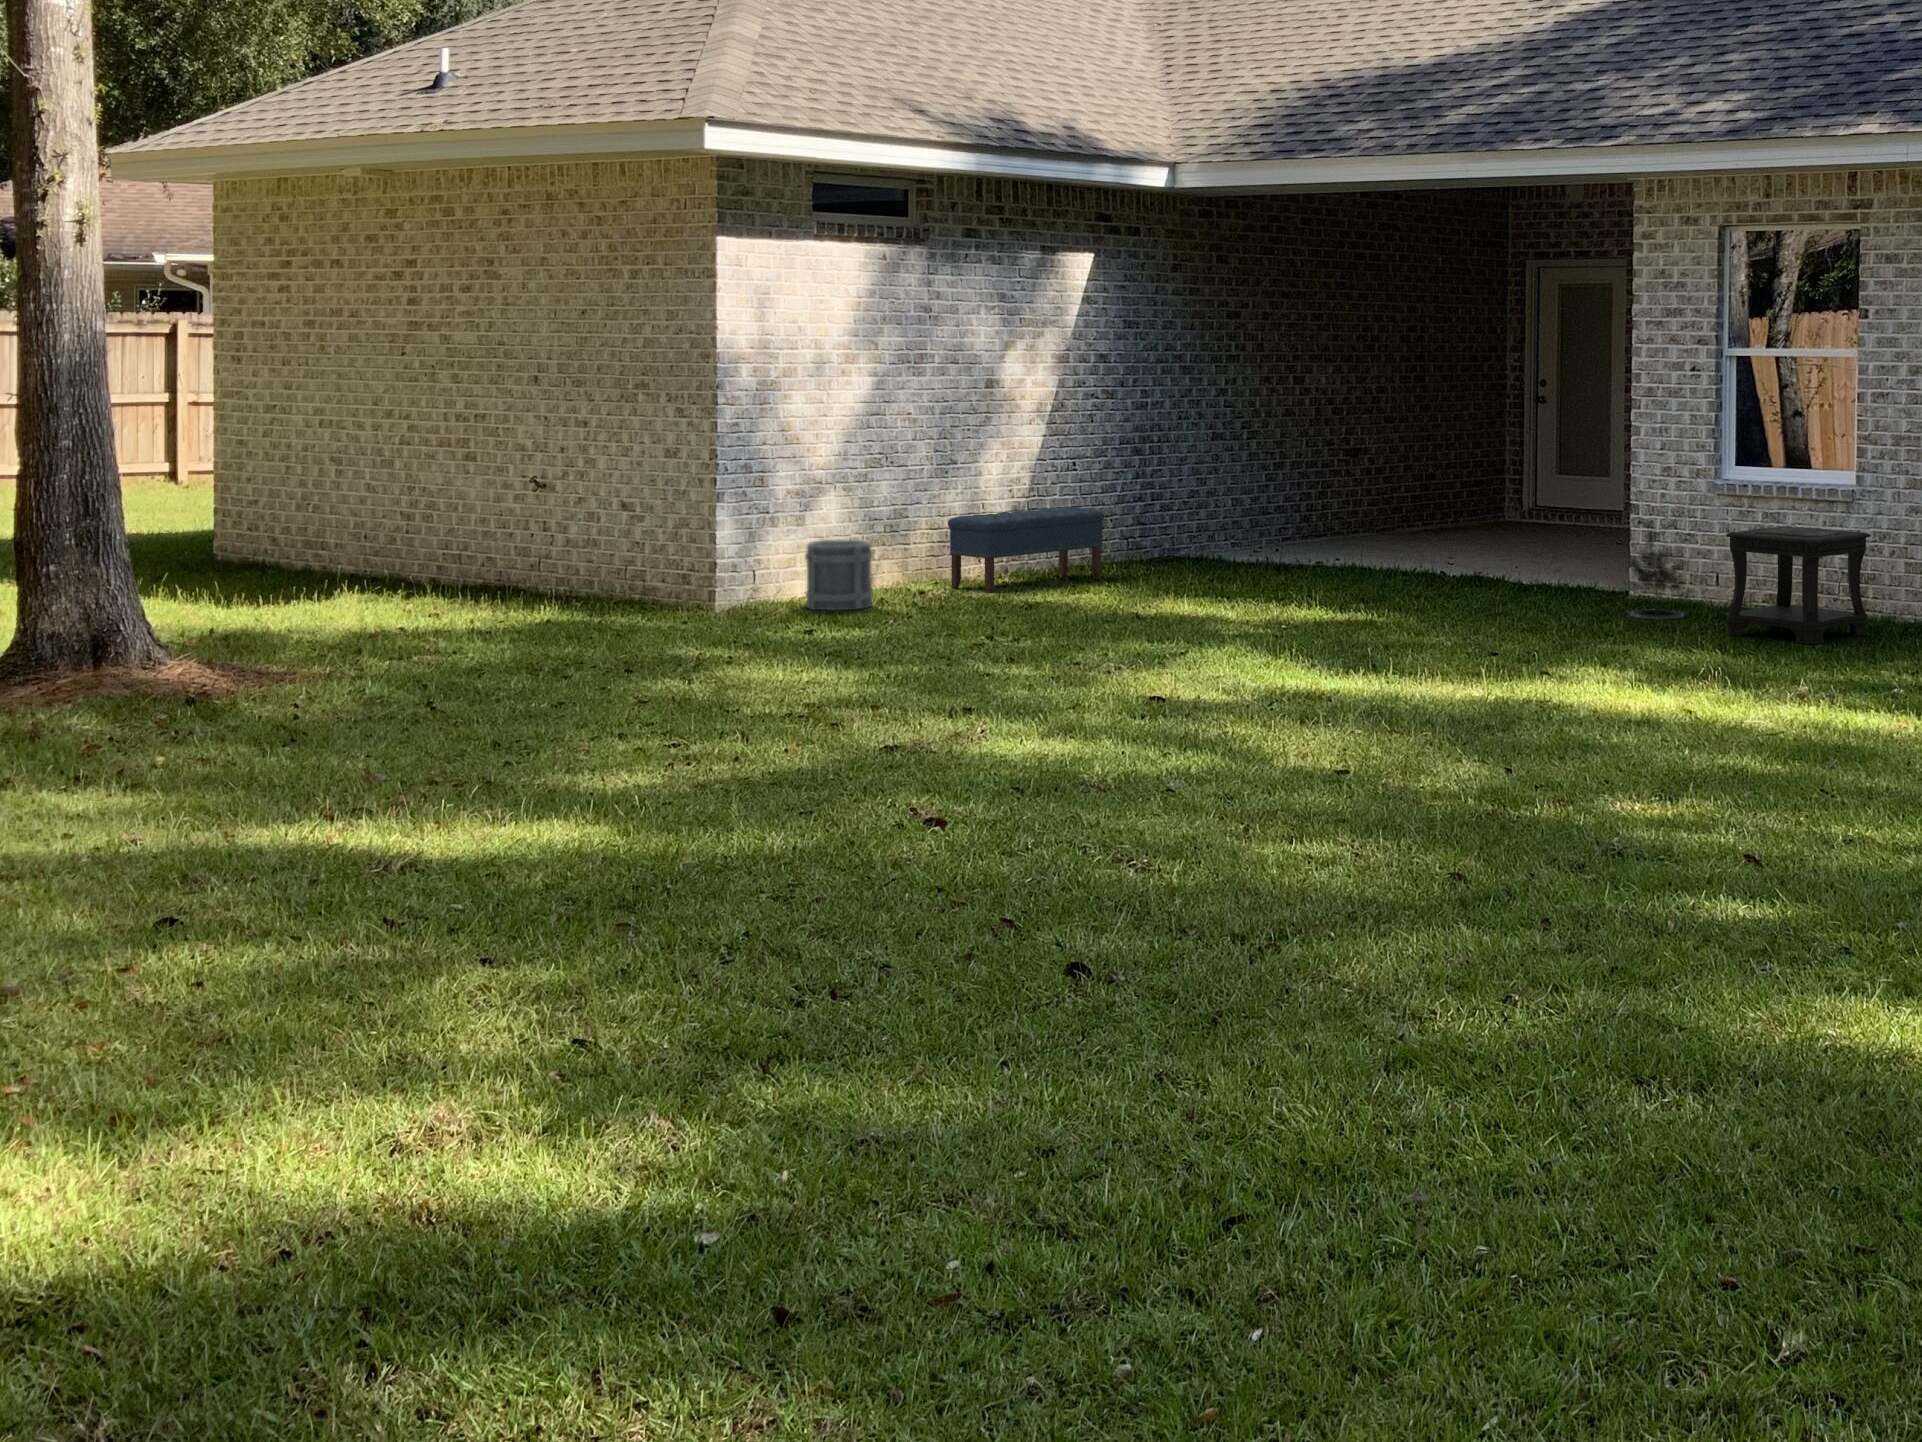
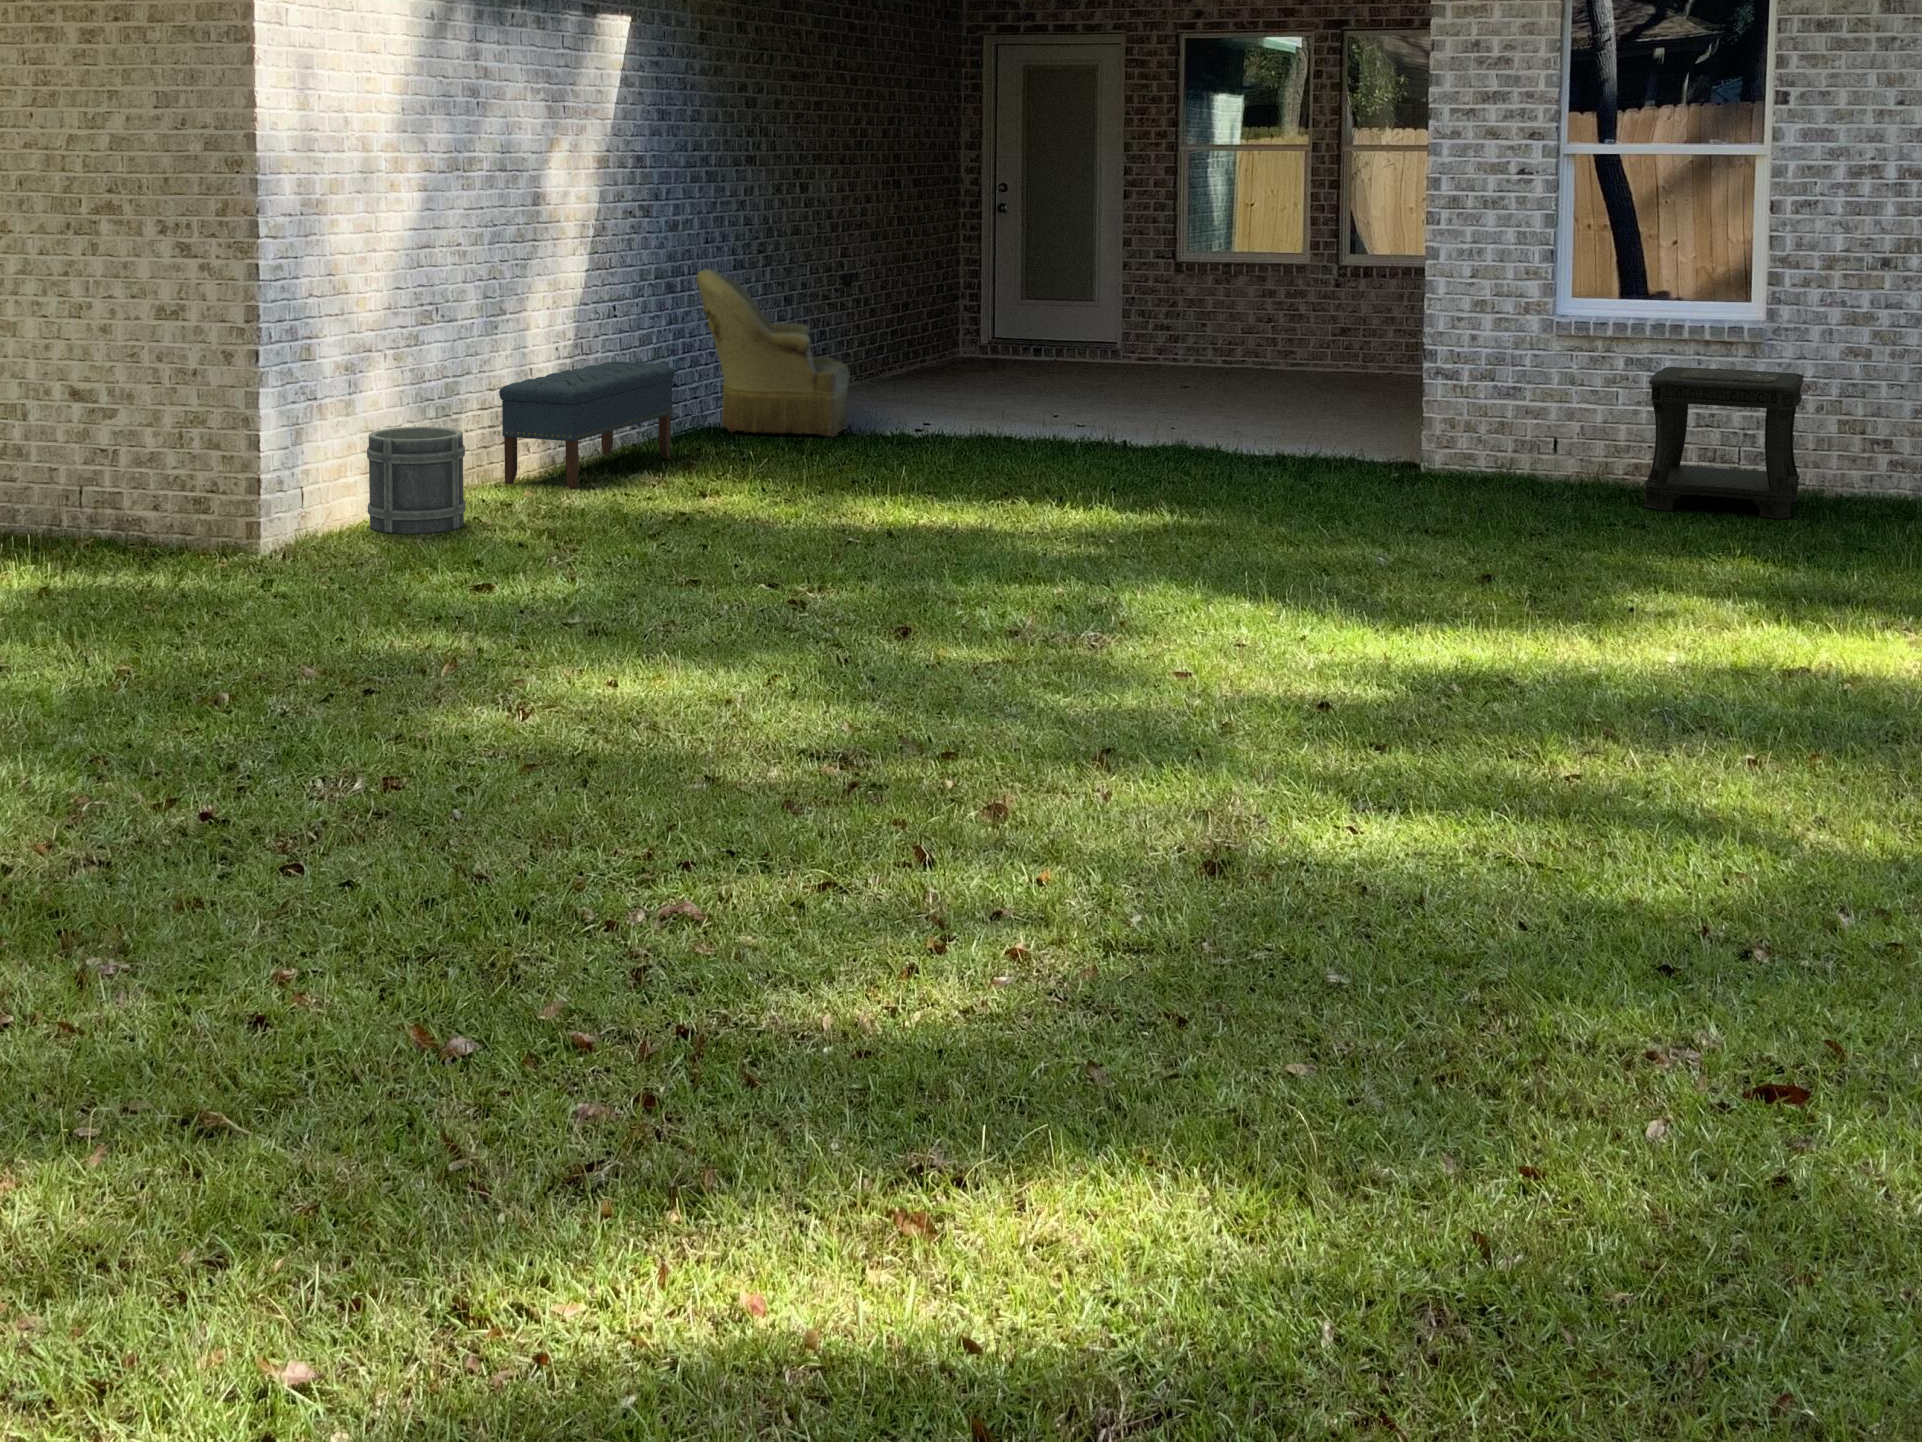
armchair: none [1166,443,1284,572] -> present [696,269,850,437]
potted tree: present [1629,526,1685,620] -> none [1454,361,1532,489]

